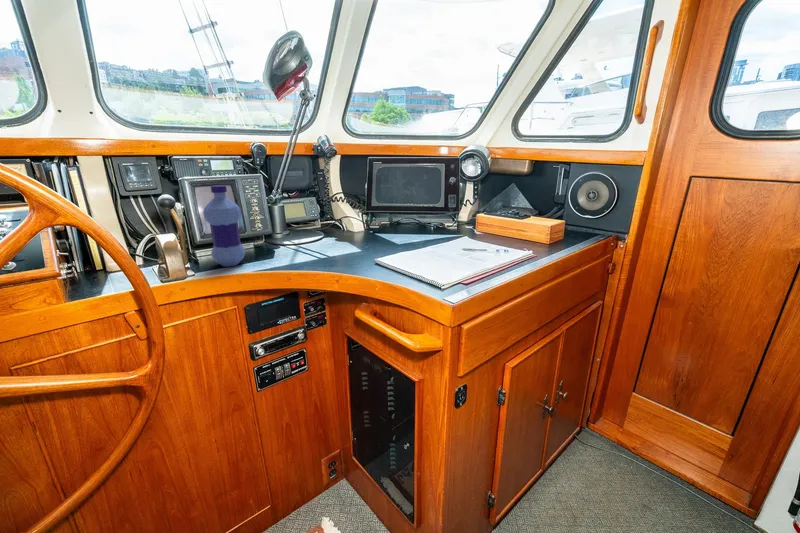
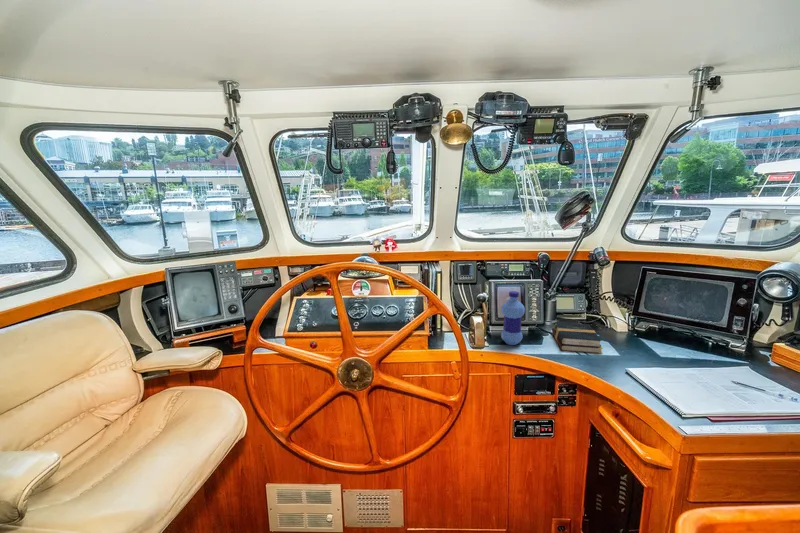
hardback book: none [284,226,347,258] -> present [552,322,603,353]

